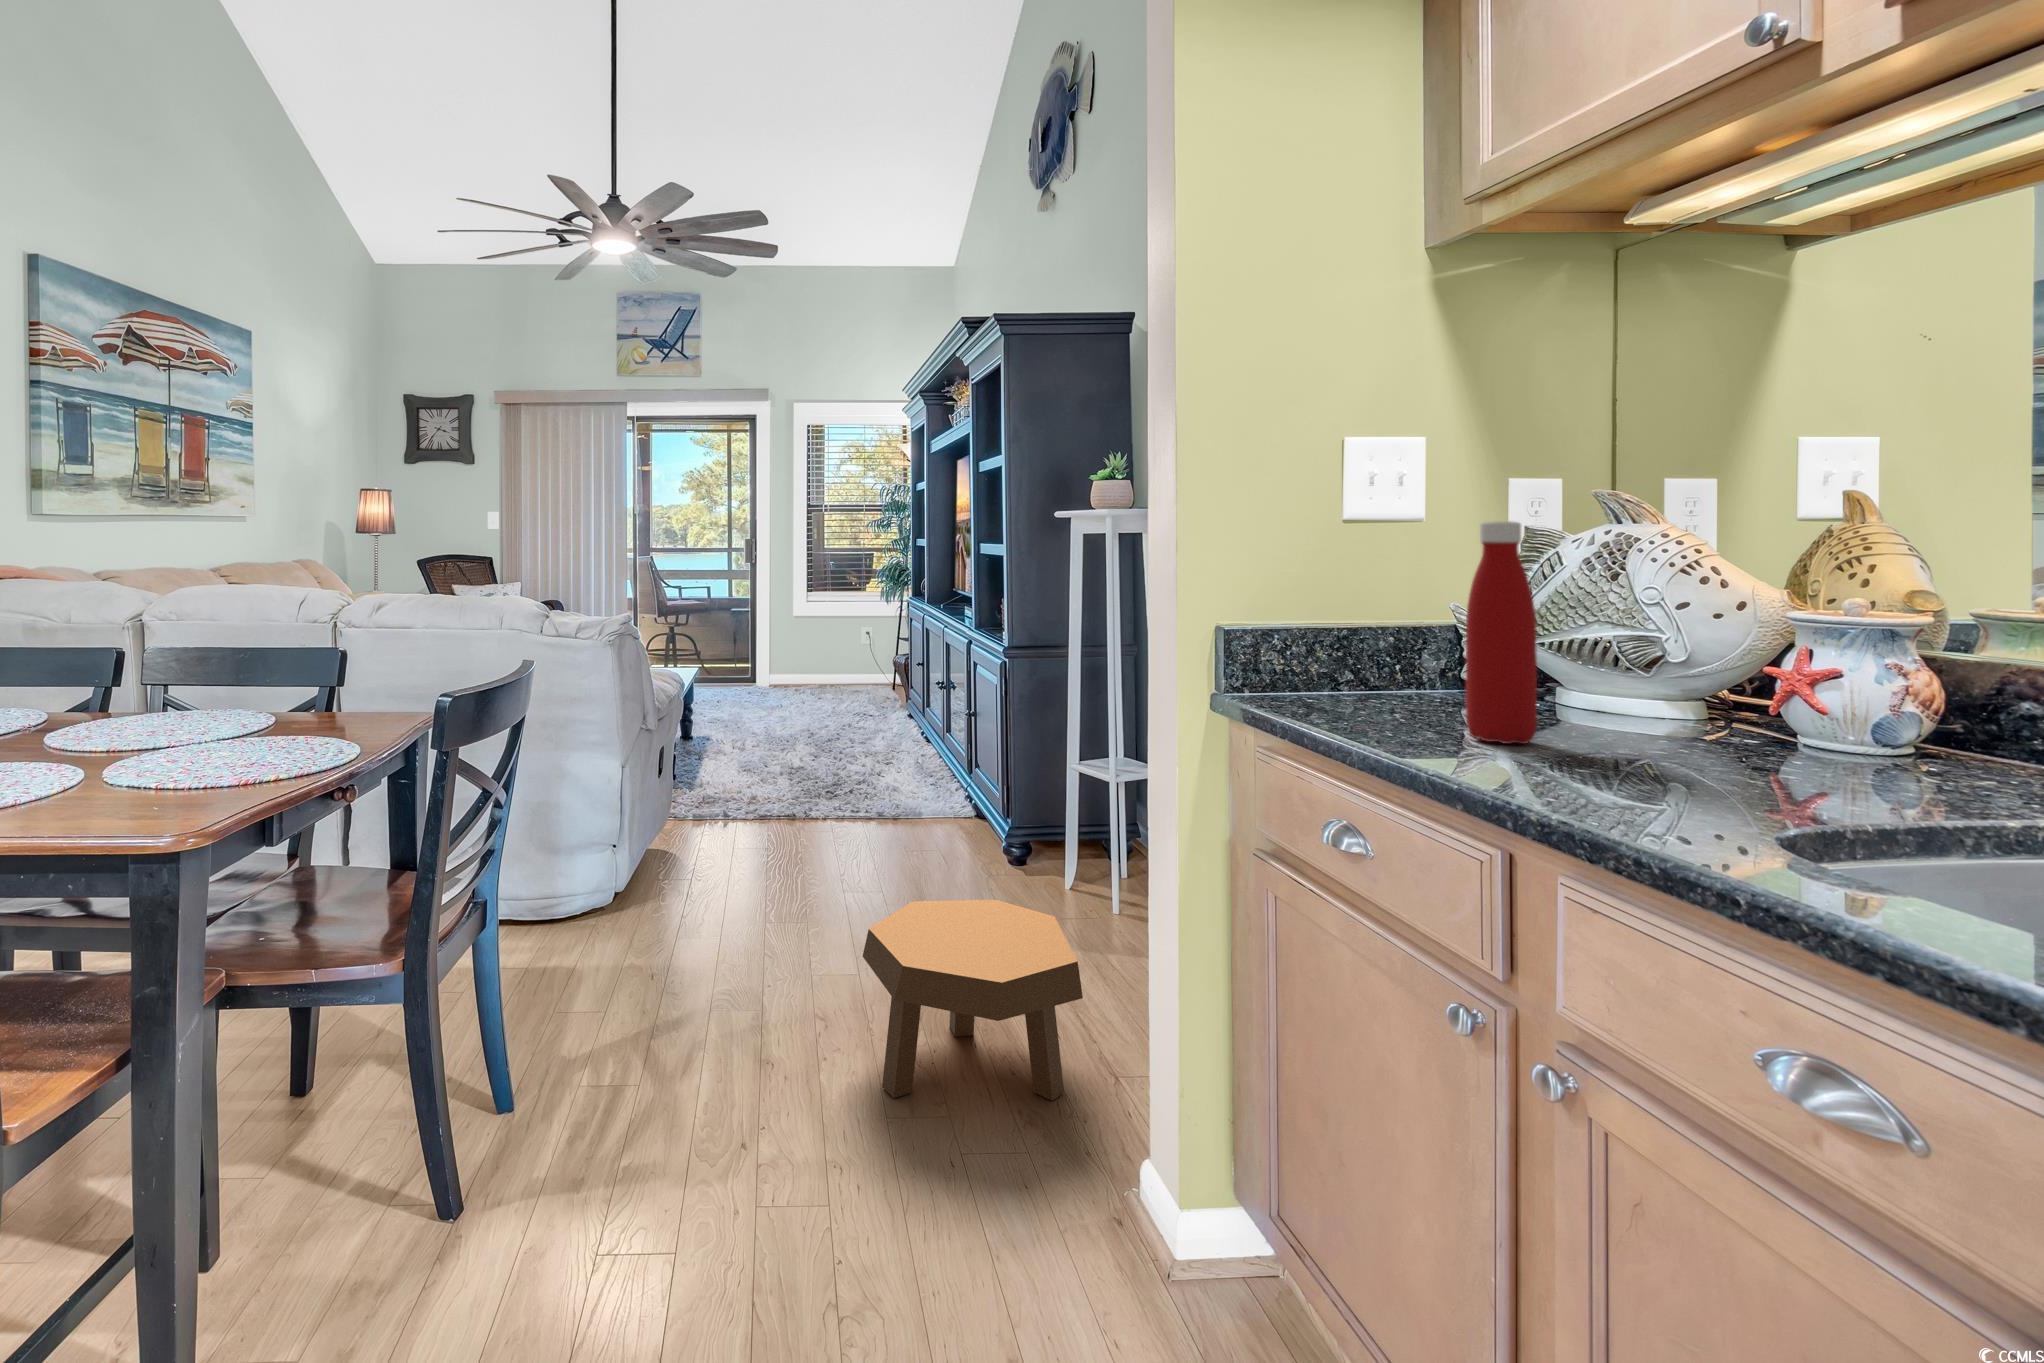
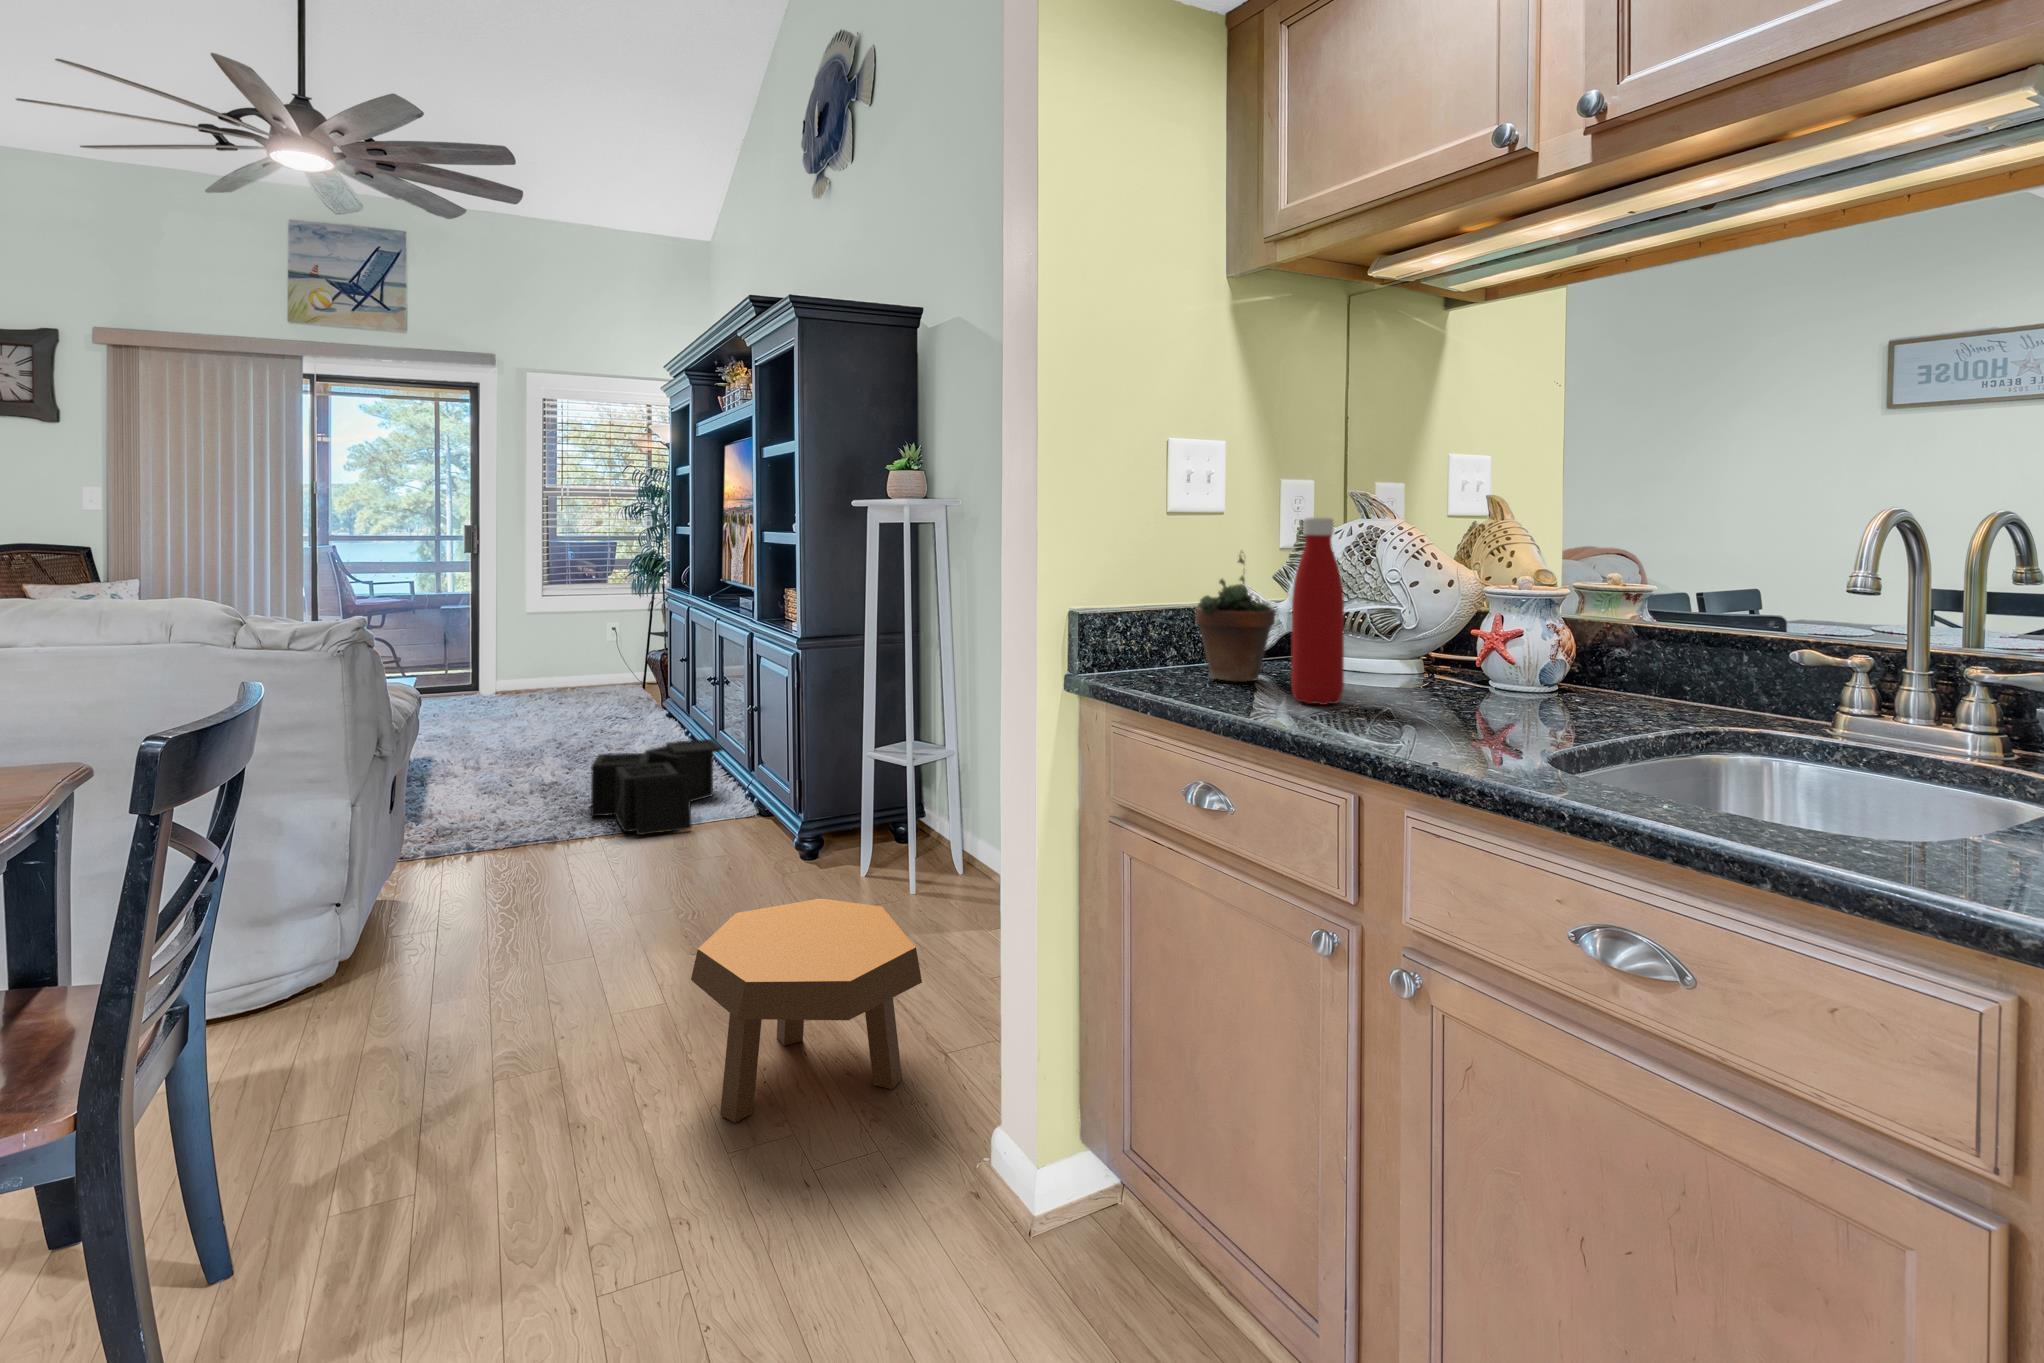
succulent plant: none [1364,561,1469,712] -> present [1195,550,1276,682]
storage bin: none [825,739,948,822] -> present [591,739,723,835]

